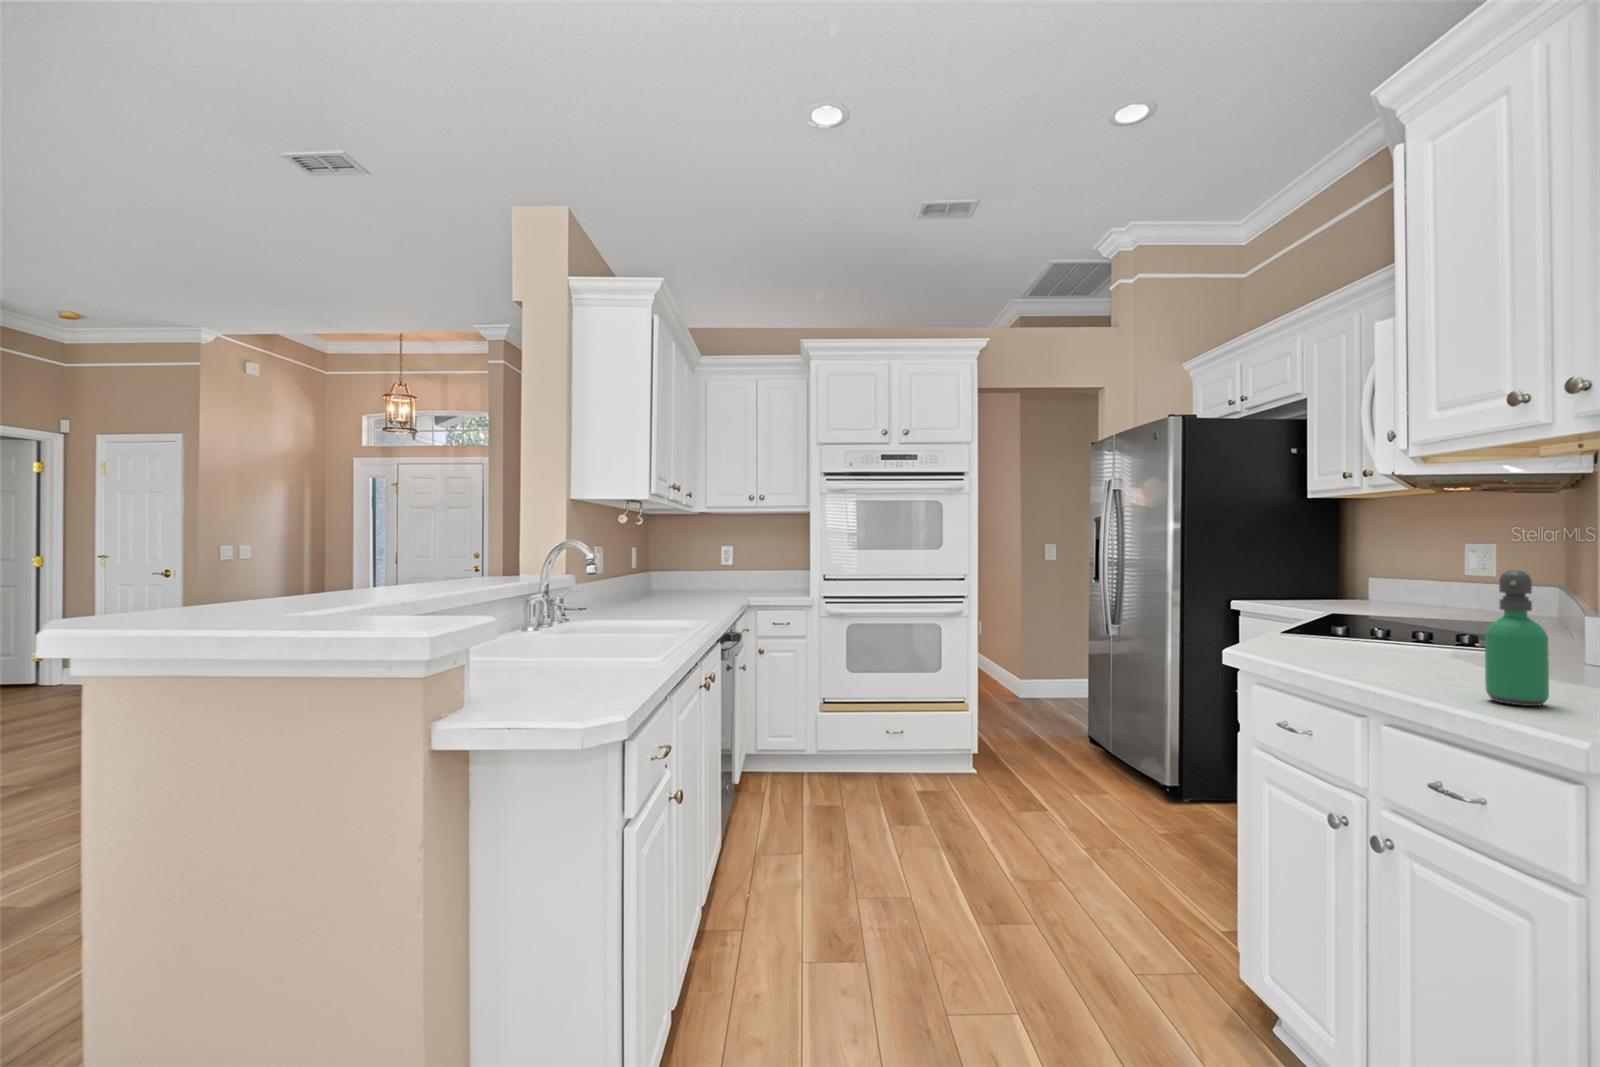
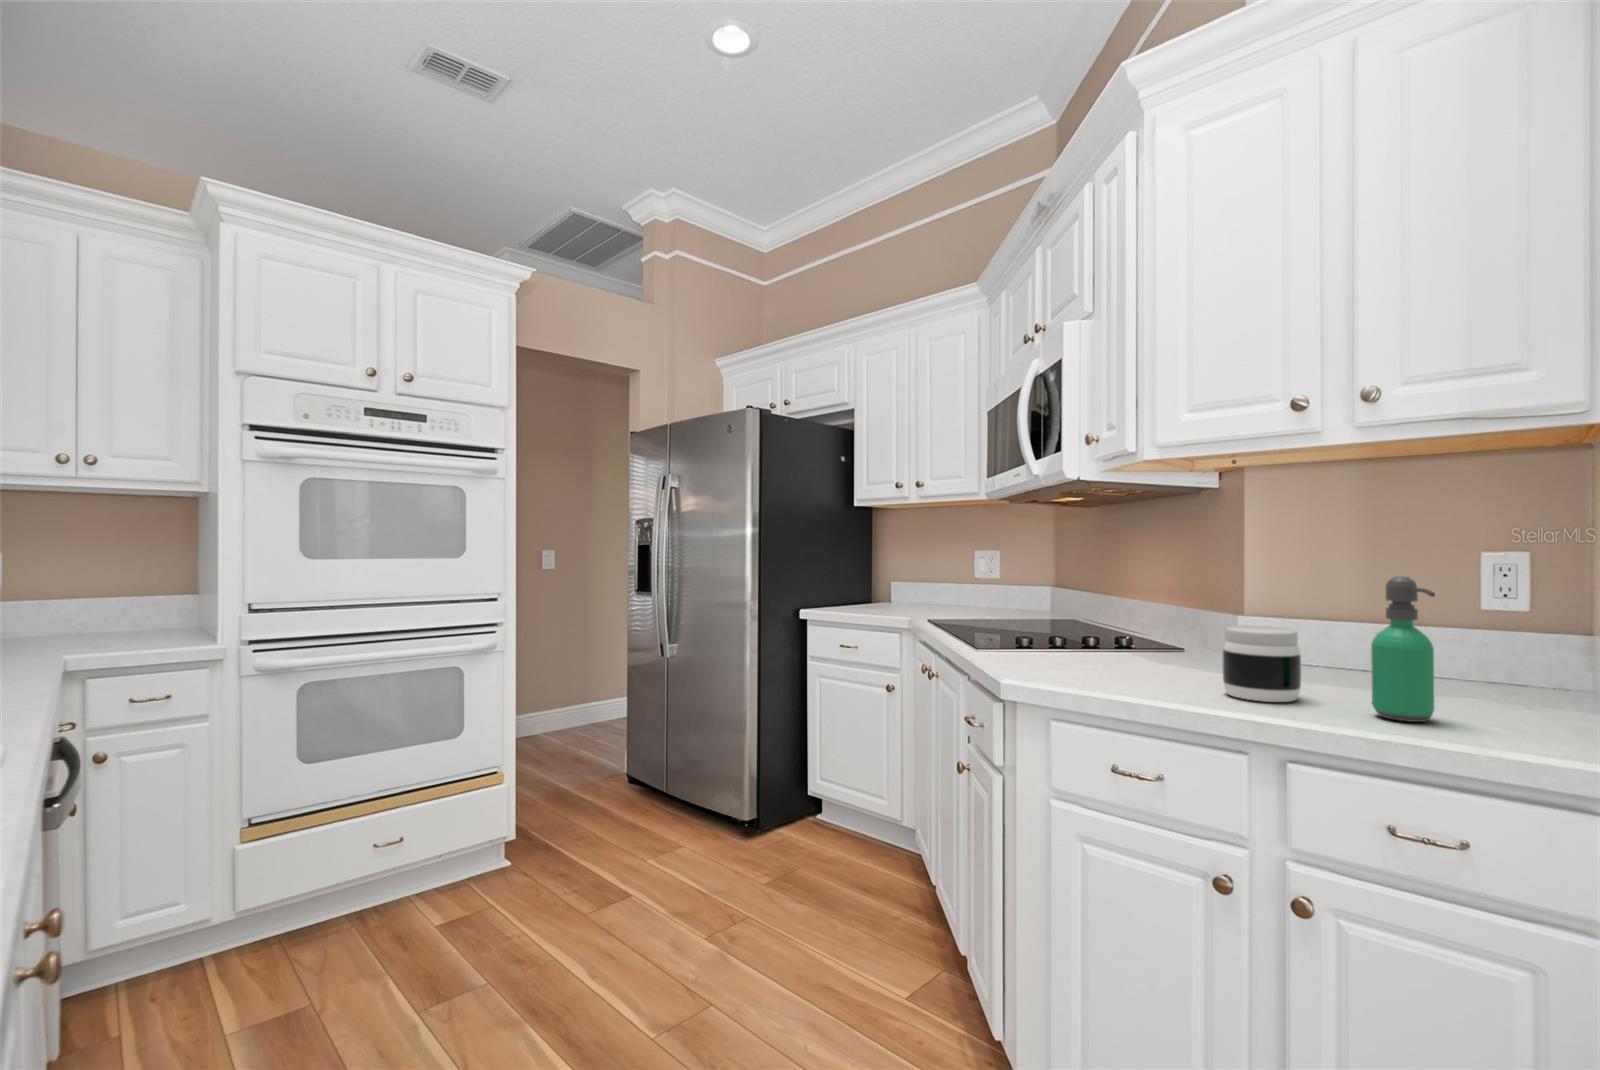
jar: none [1394,615,1475,685] -> present [1222,625,1301,702]

